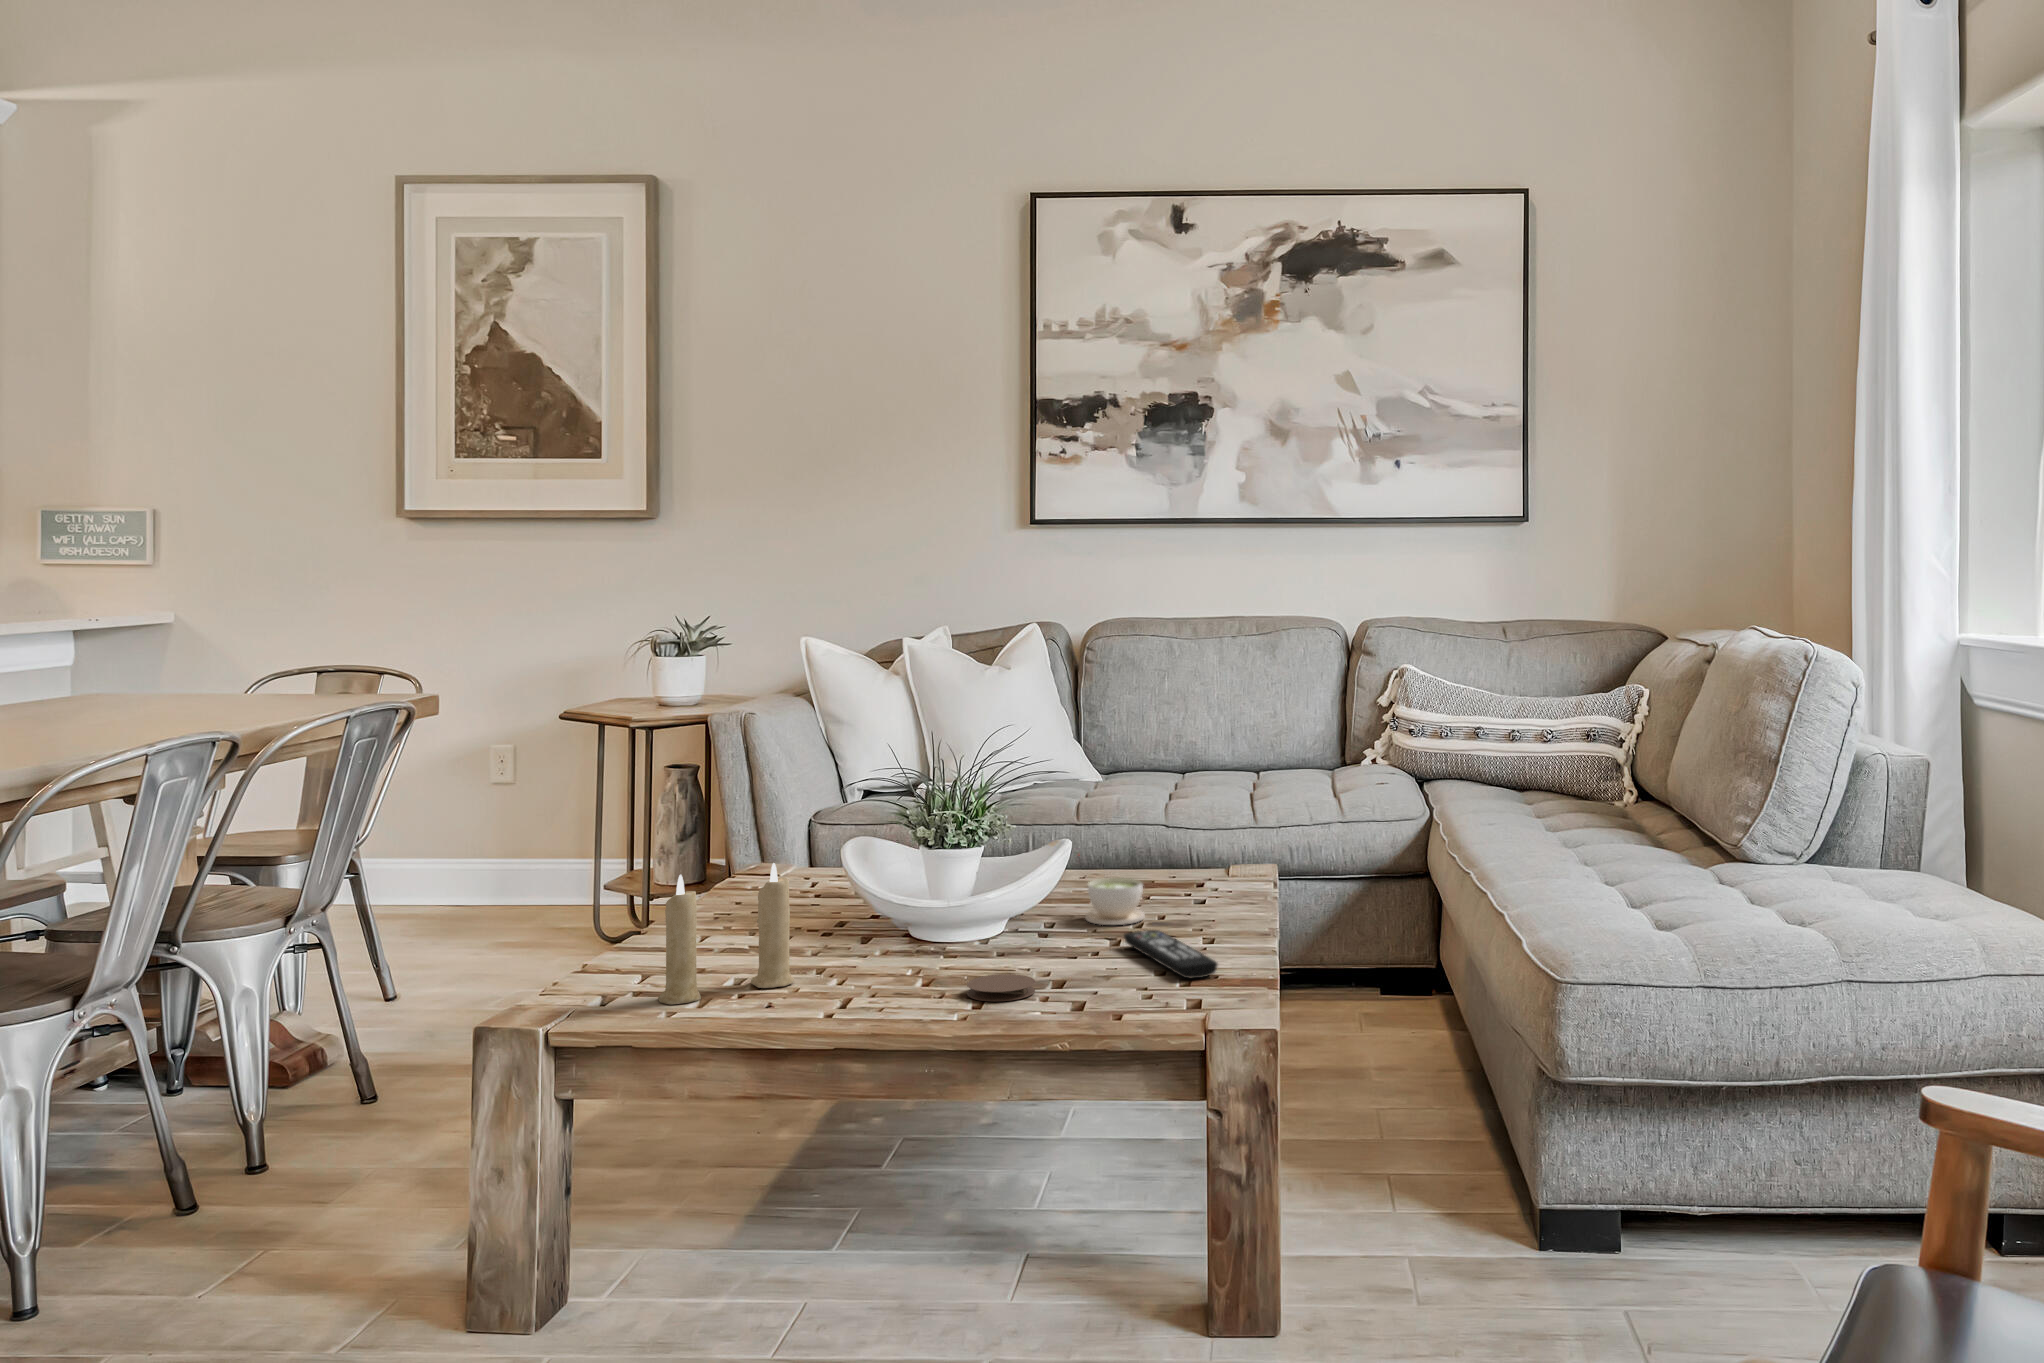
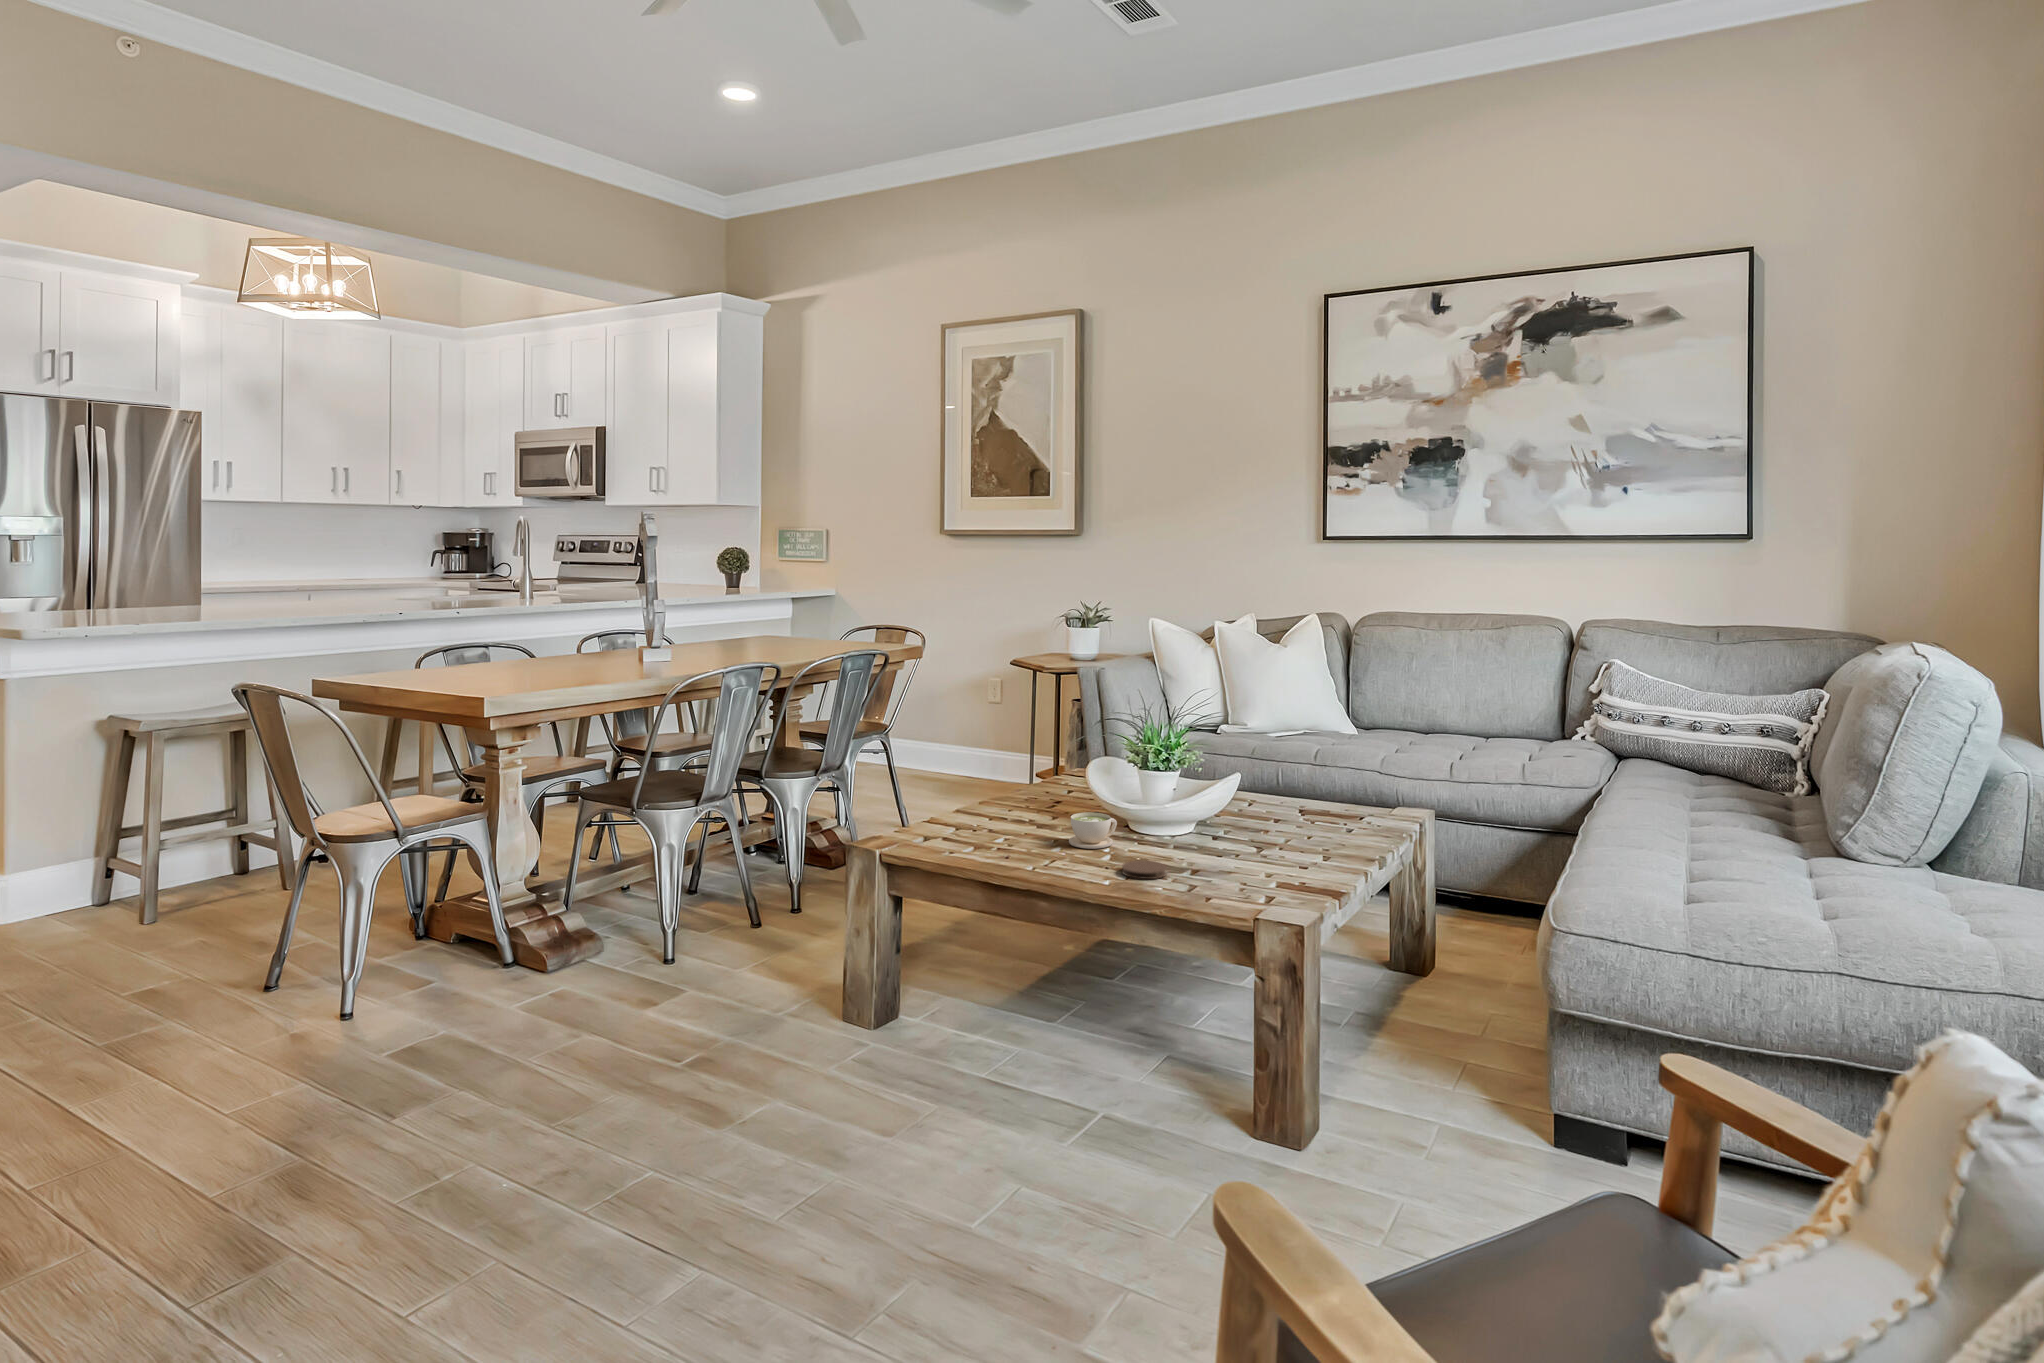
candle: present [658,863,794,1005] -> none [949,767,1032,850]
coffee cup: present [1085,878,1145,925] -> present [1069,812,1117,849]
remote control: present [1124,930,1218,978] -> none [1256,844,1298,884]

